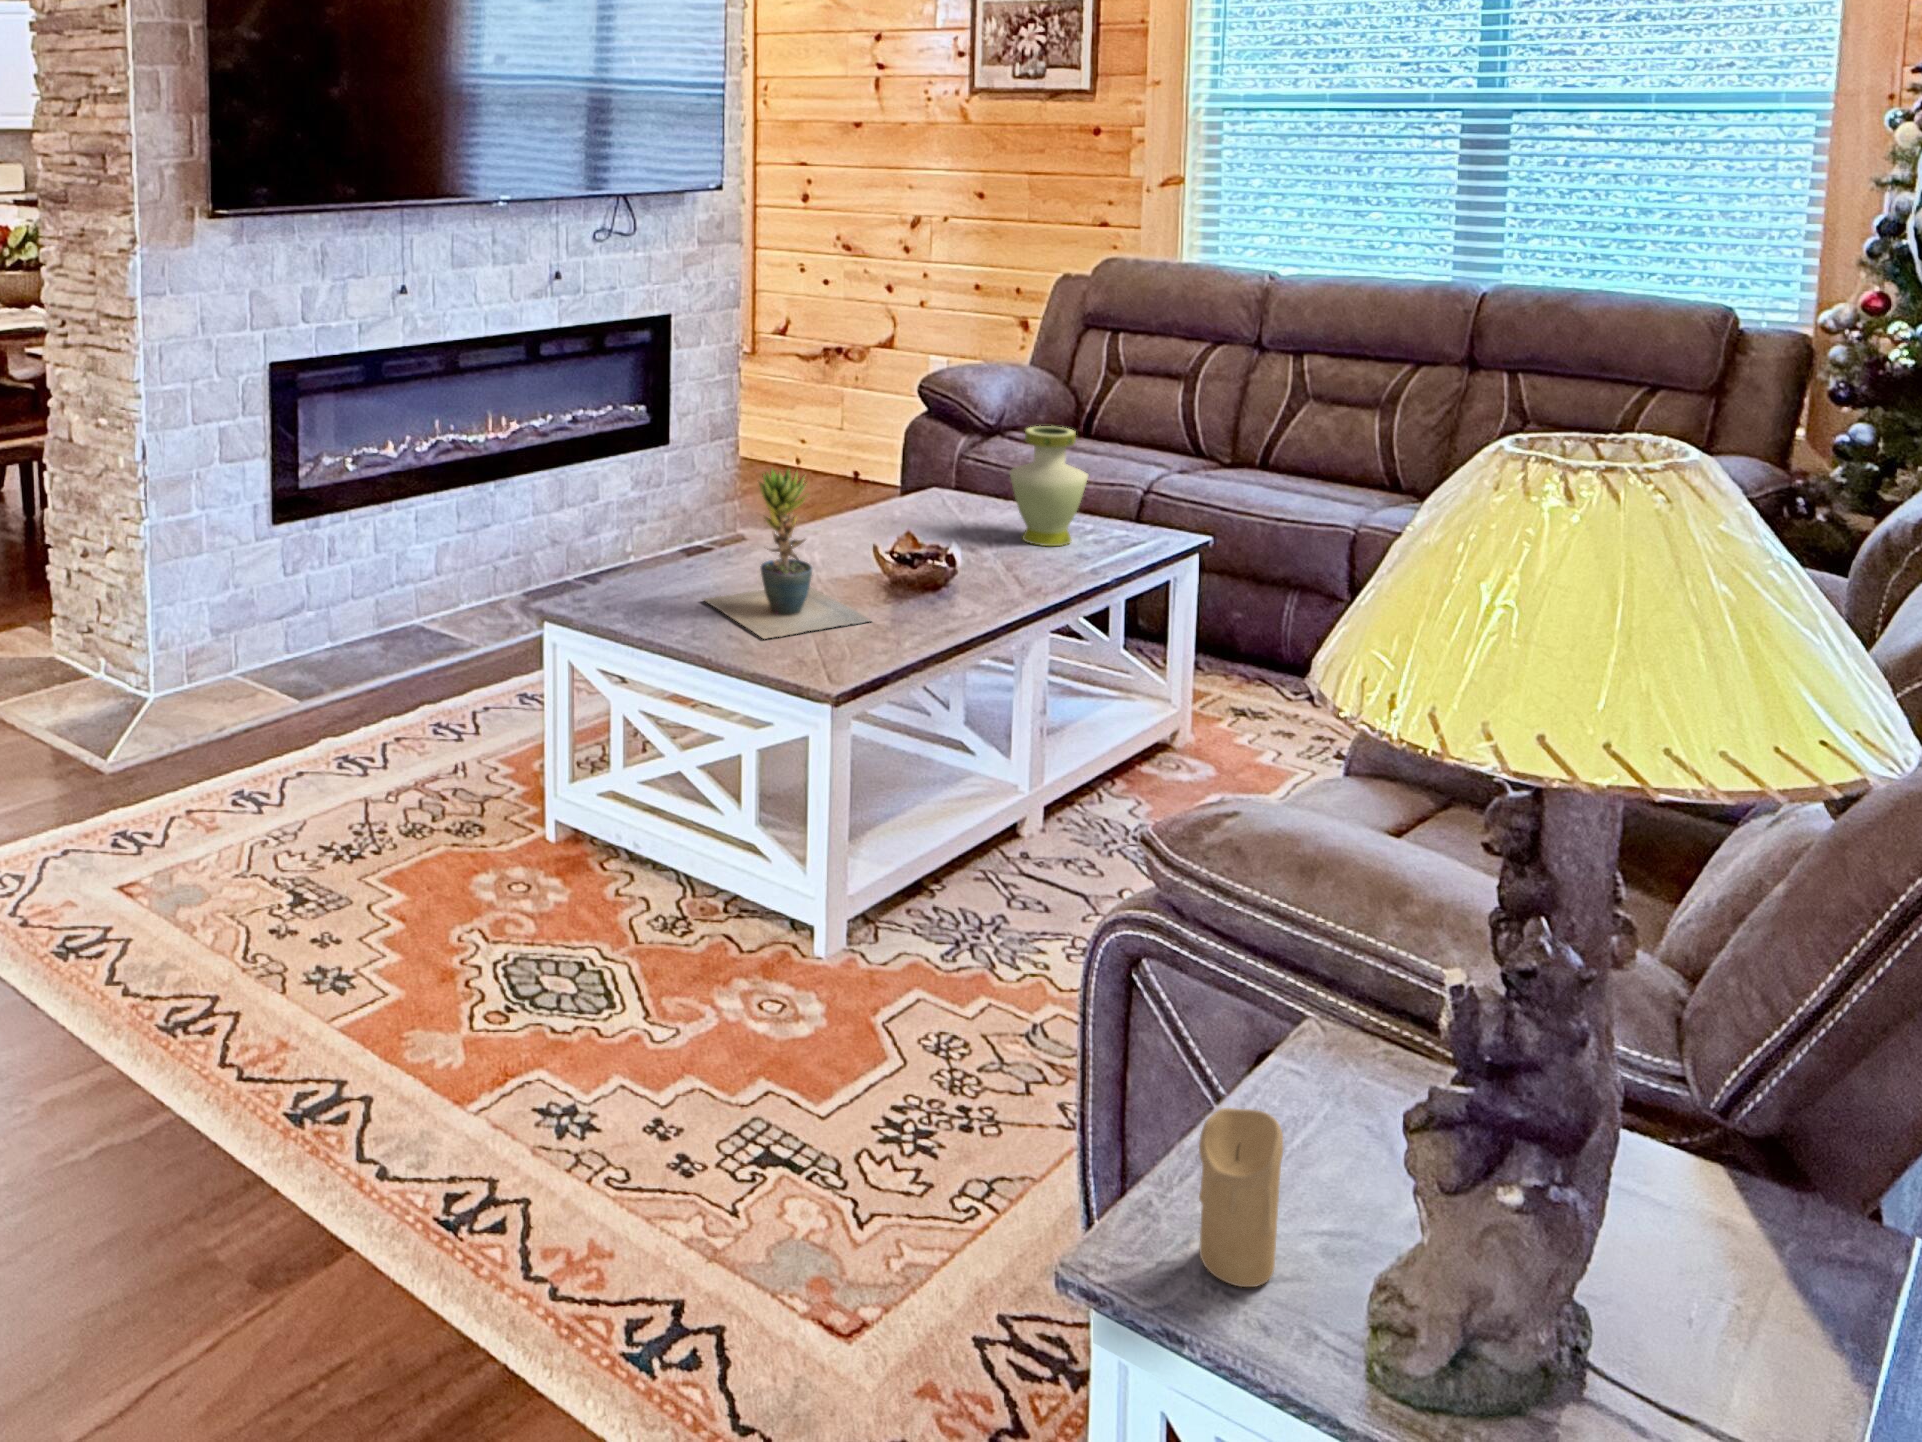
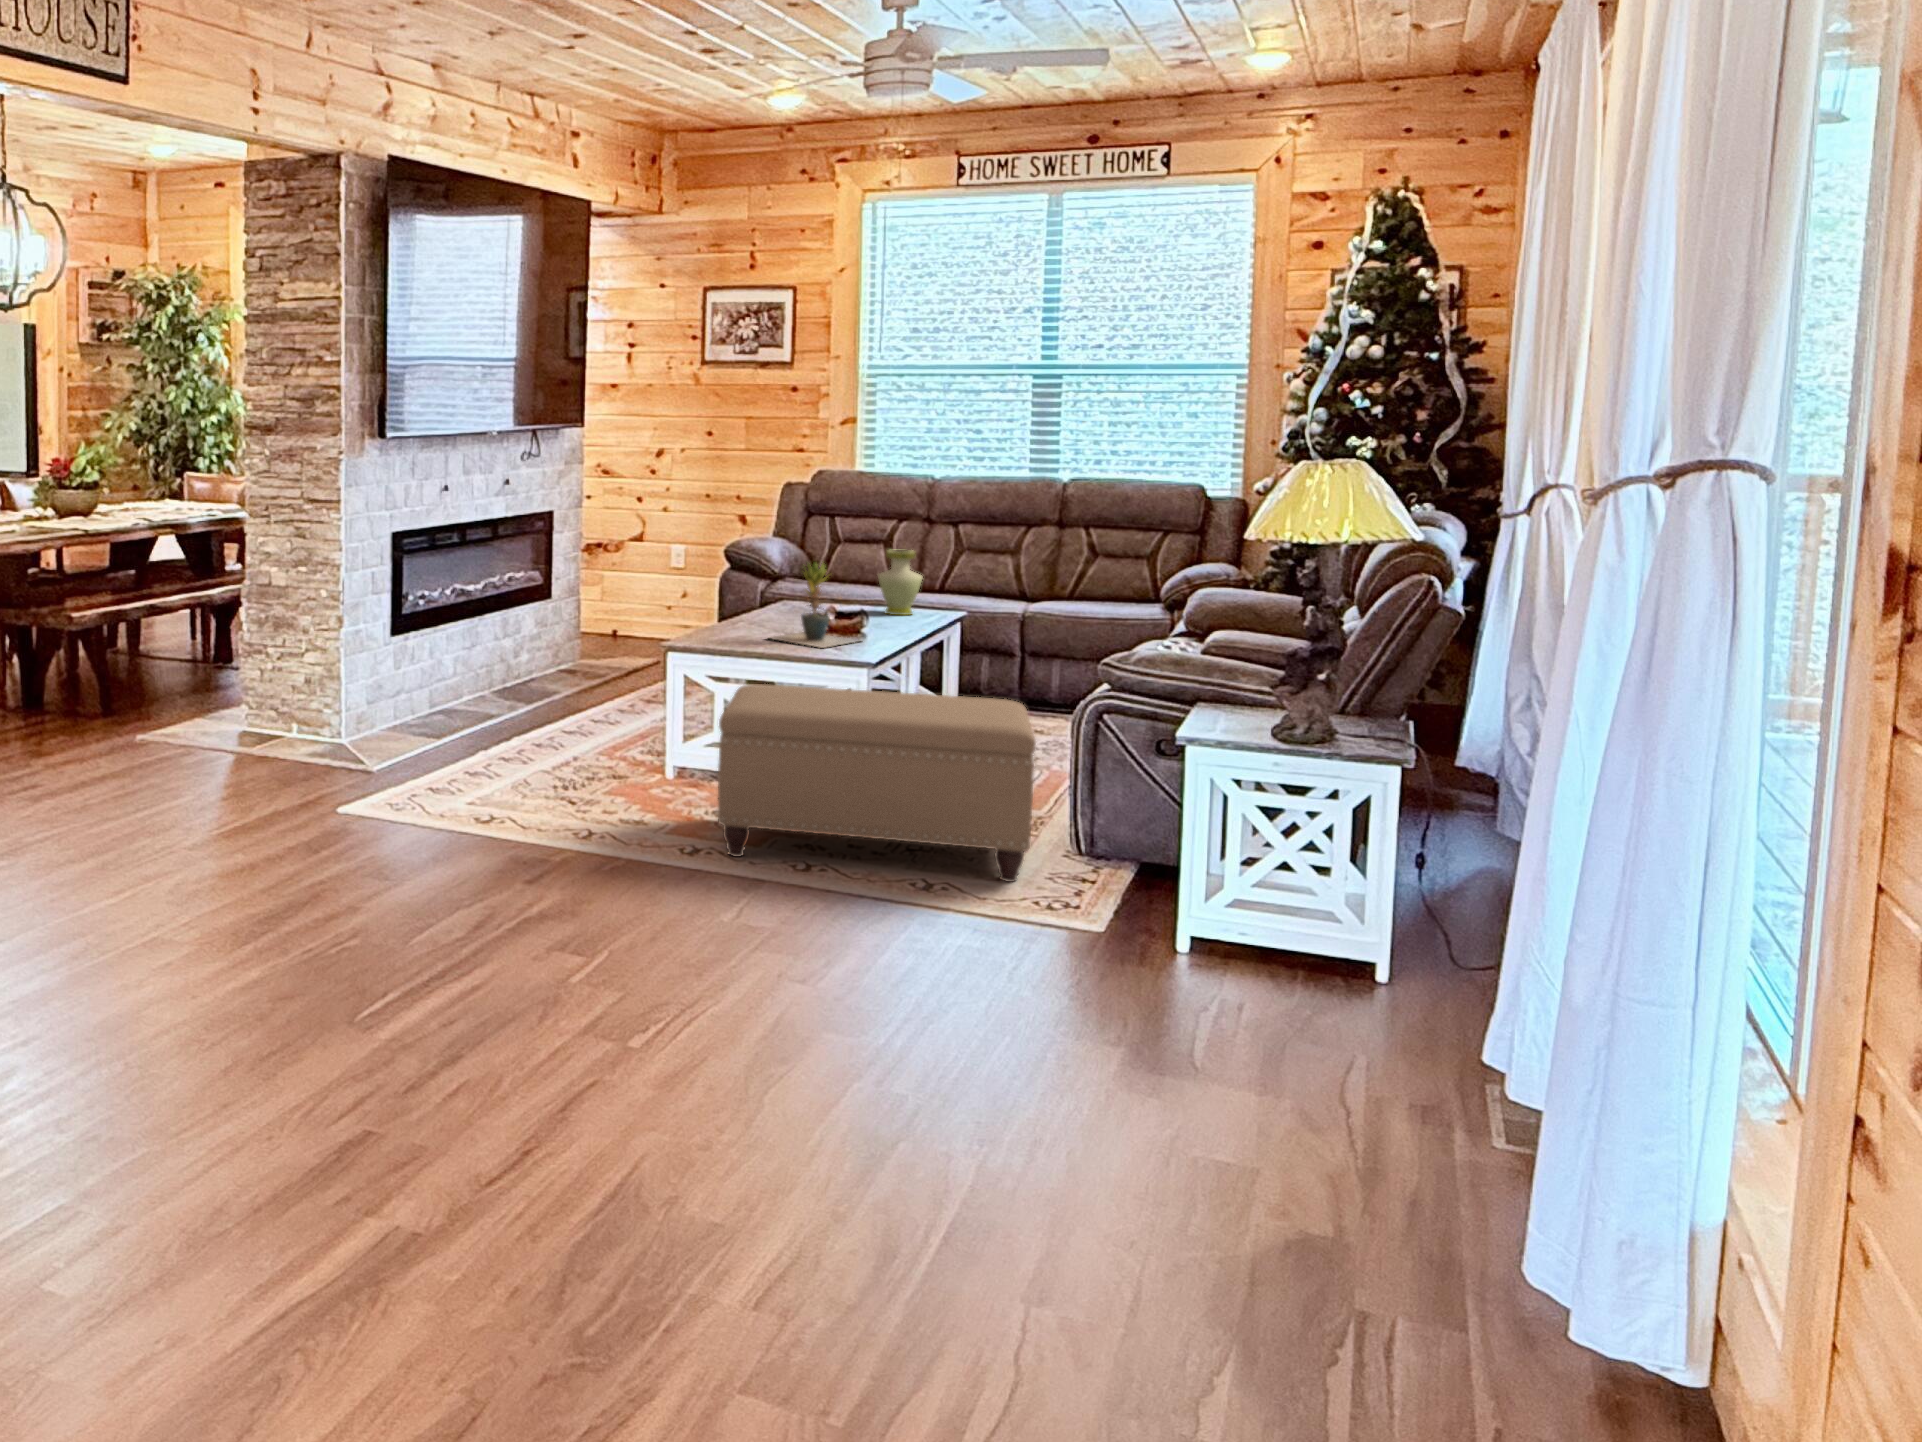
ottoman: none [290,736,1005,1344] -> present [718,684,1036,882]
candle: present [1199,1108,1283,1287] -> none [1240,675,1268,725]

